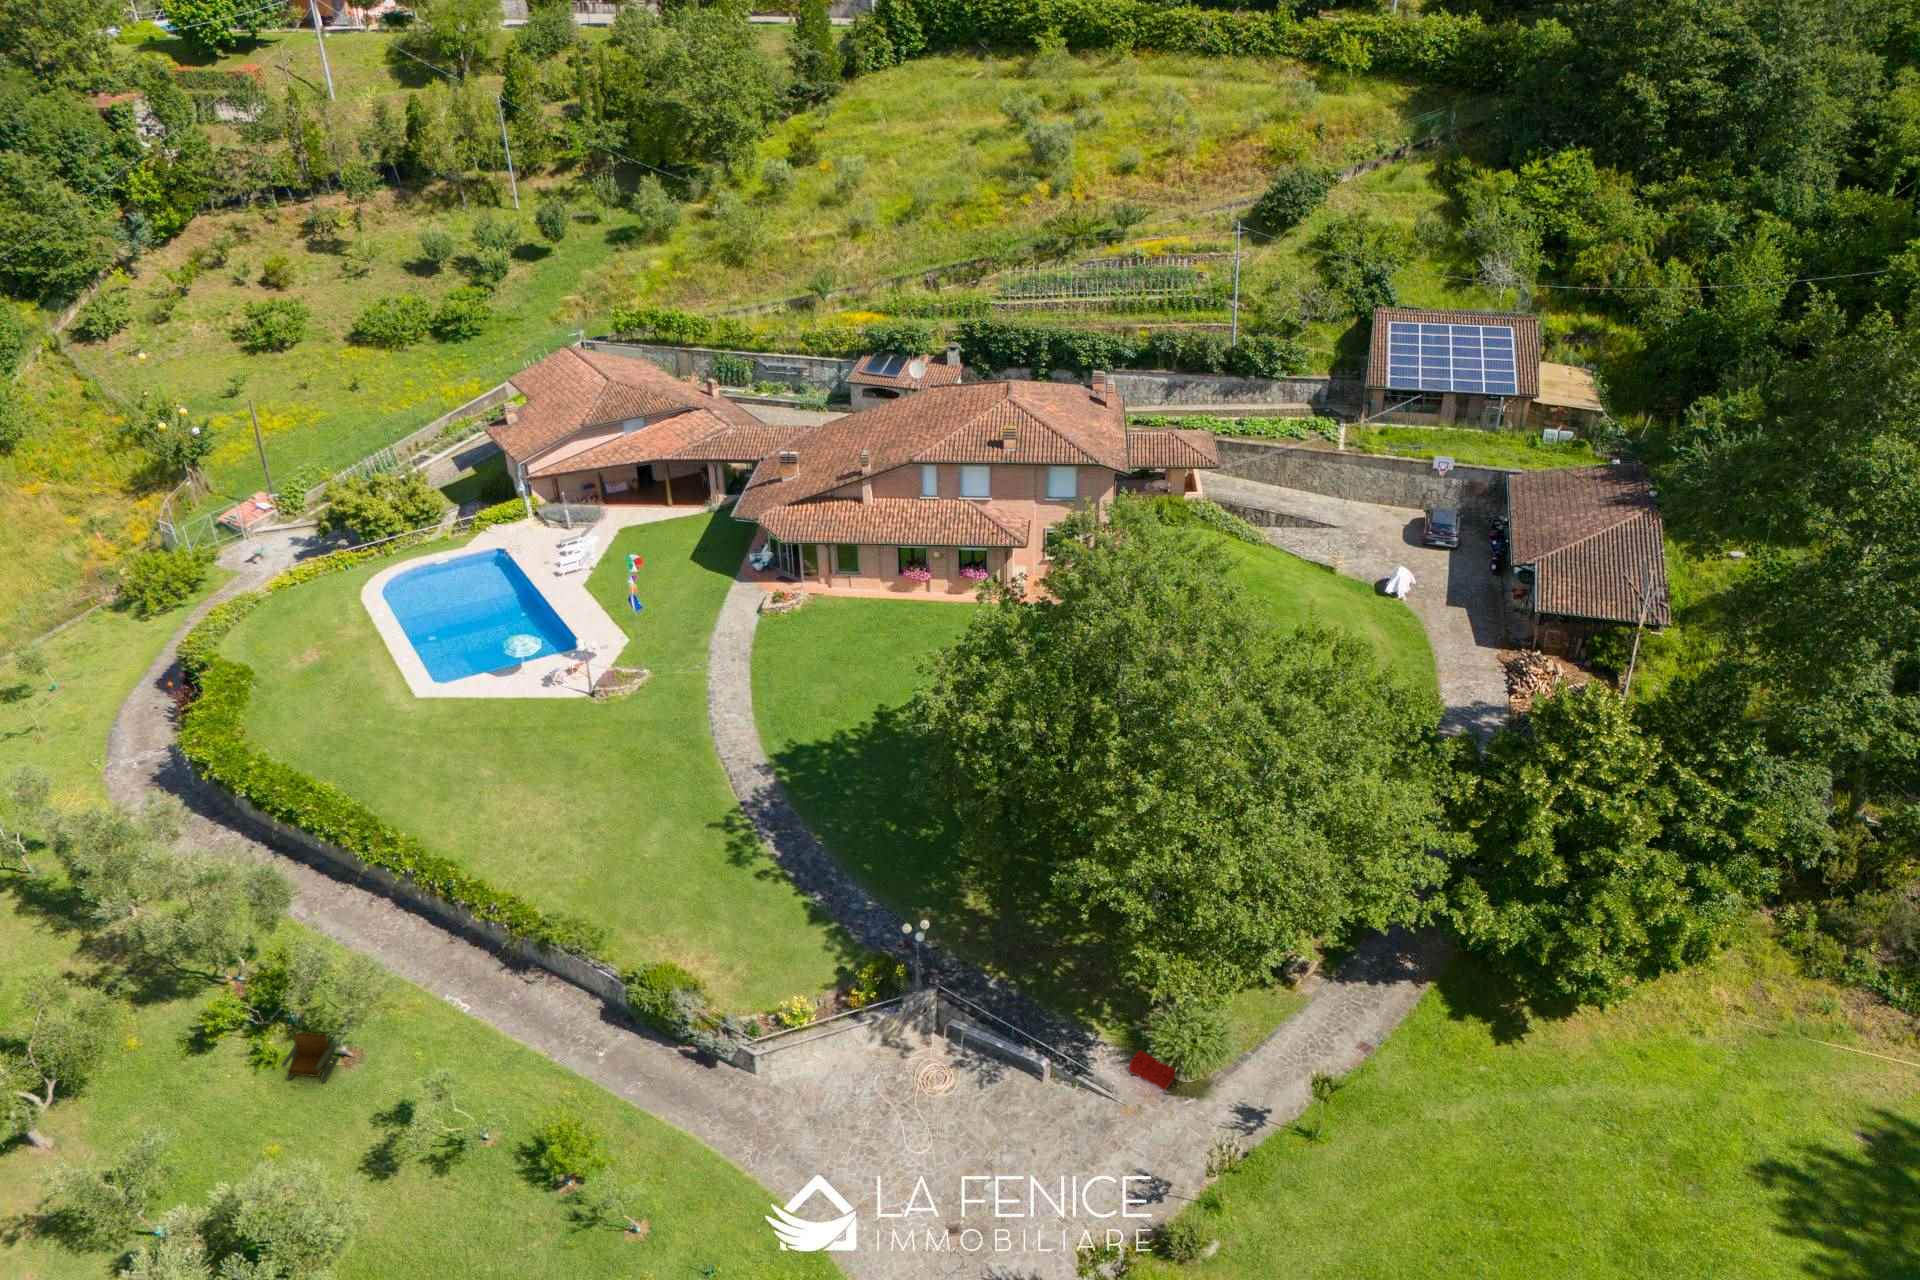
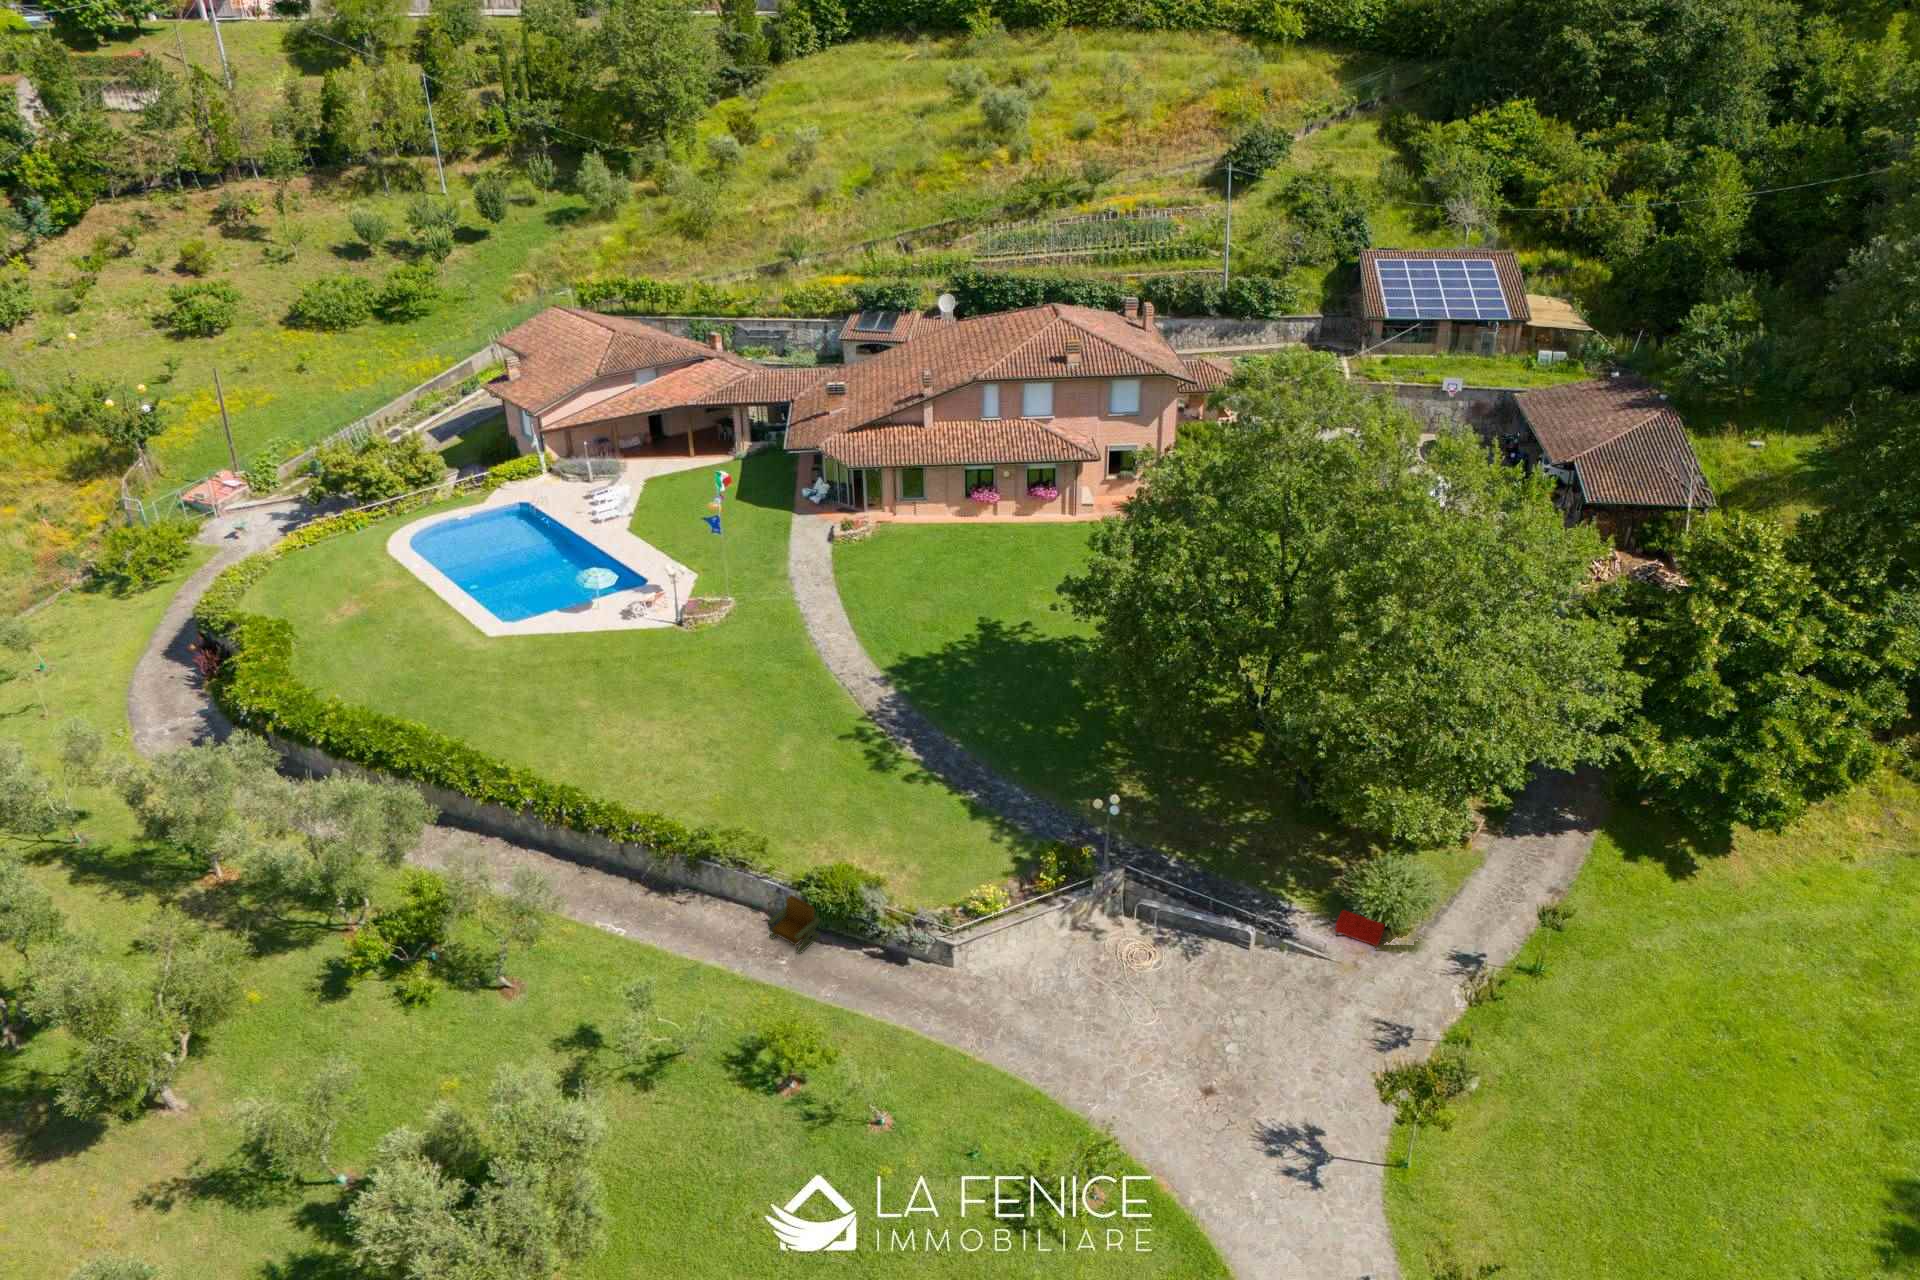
lounge chair: present [281,1032,339,1083] -> present [769,895,820,954]

